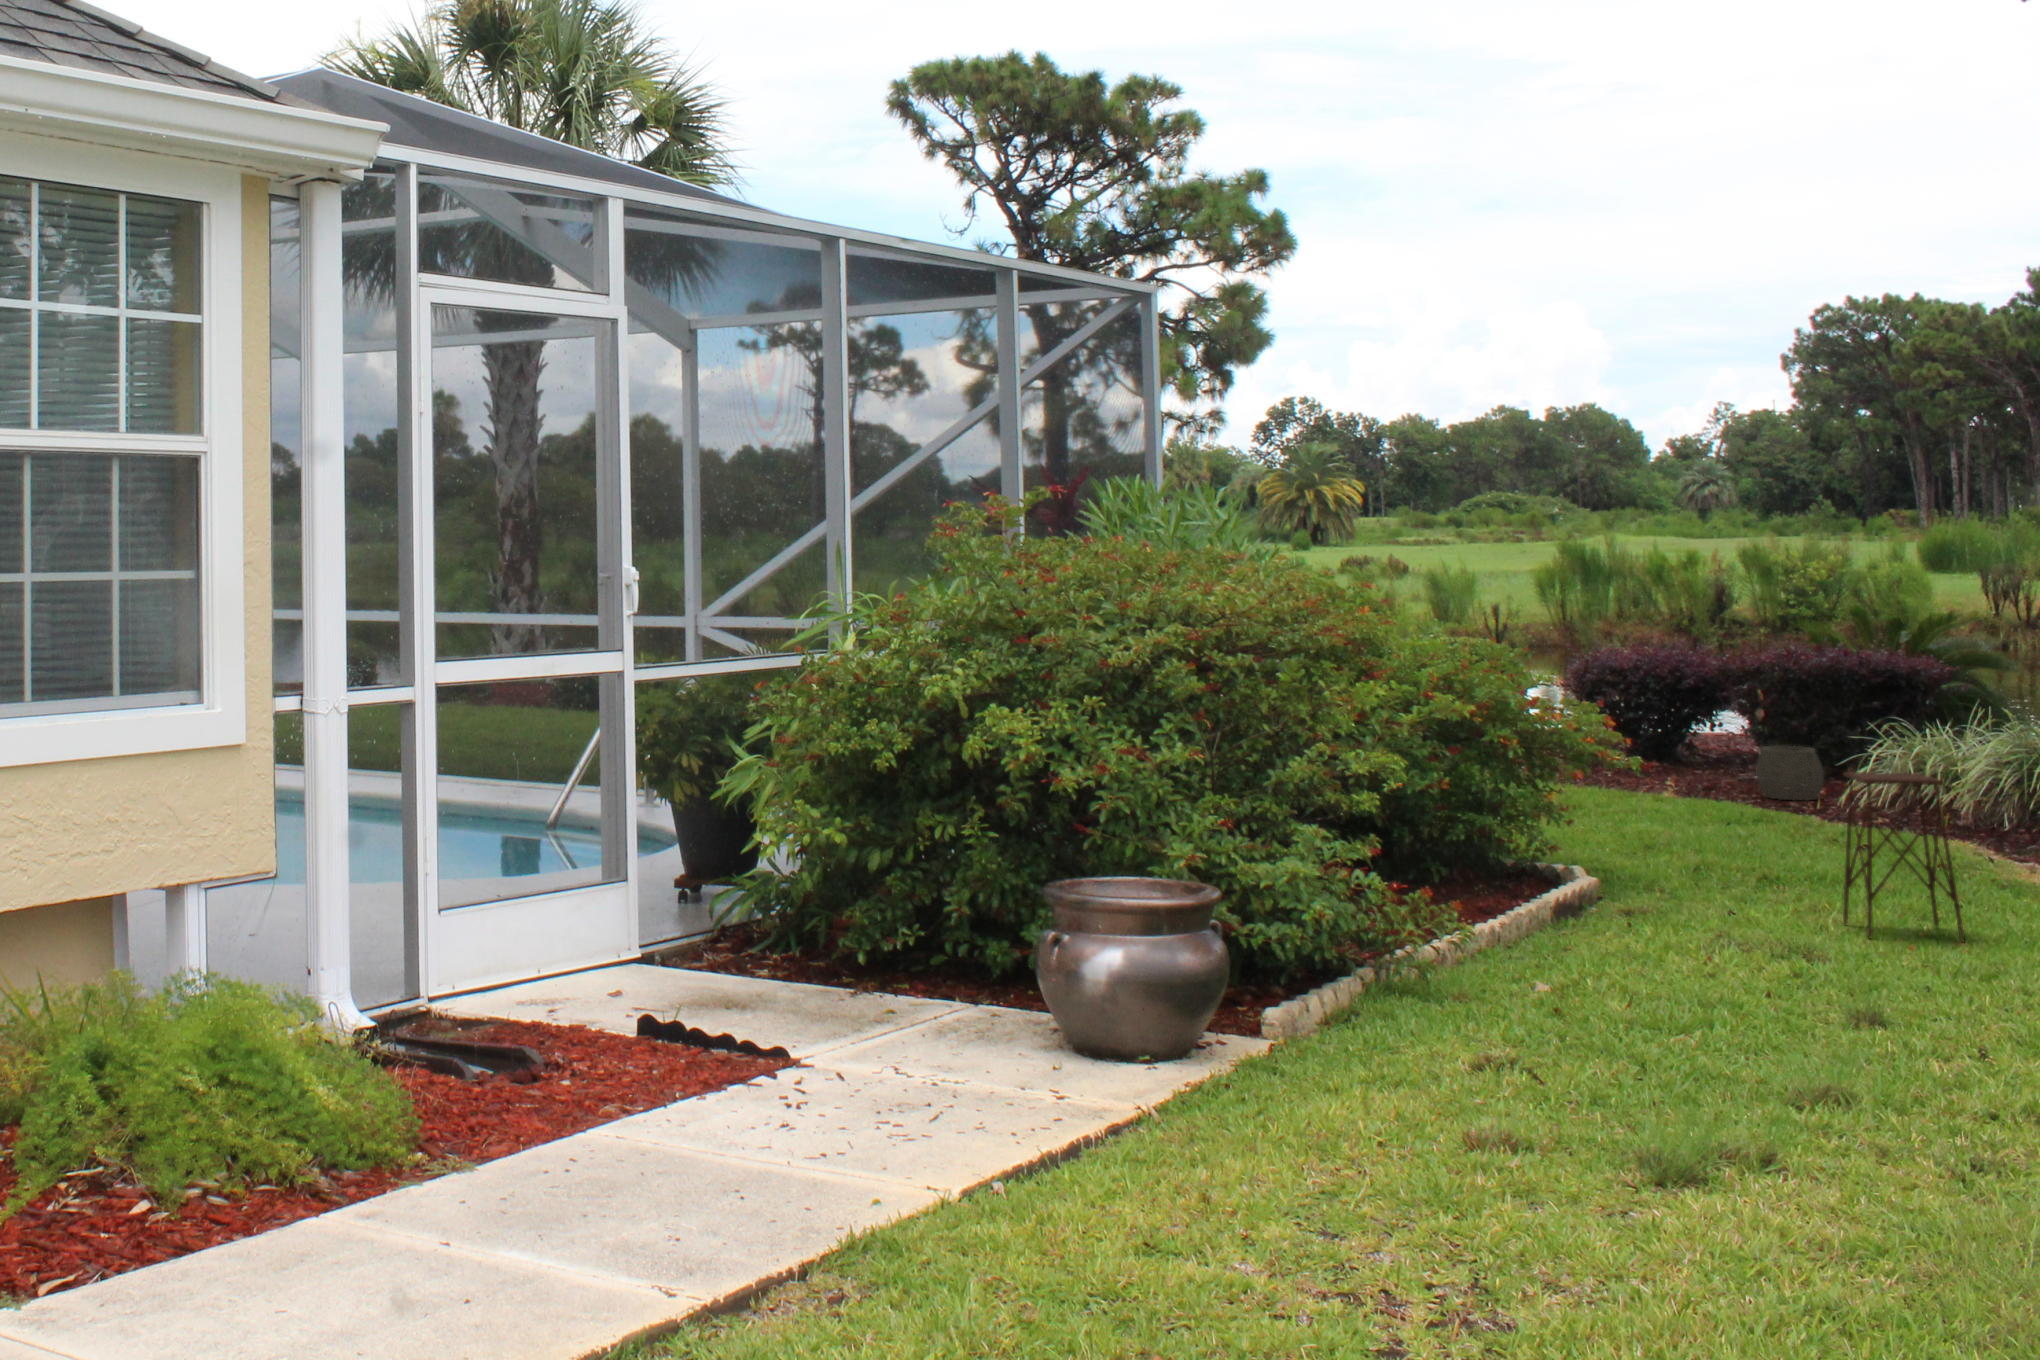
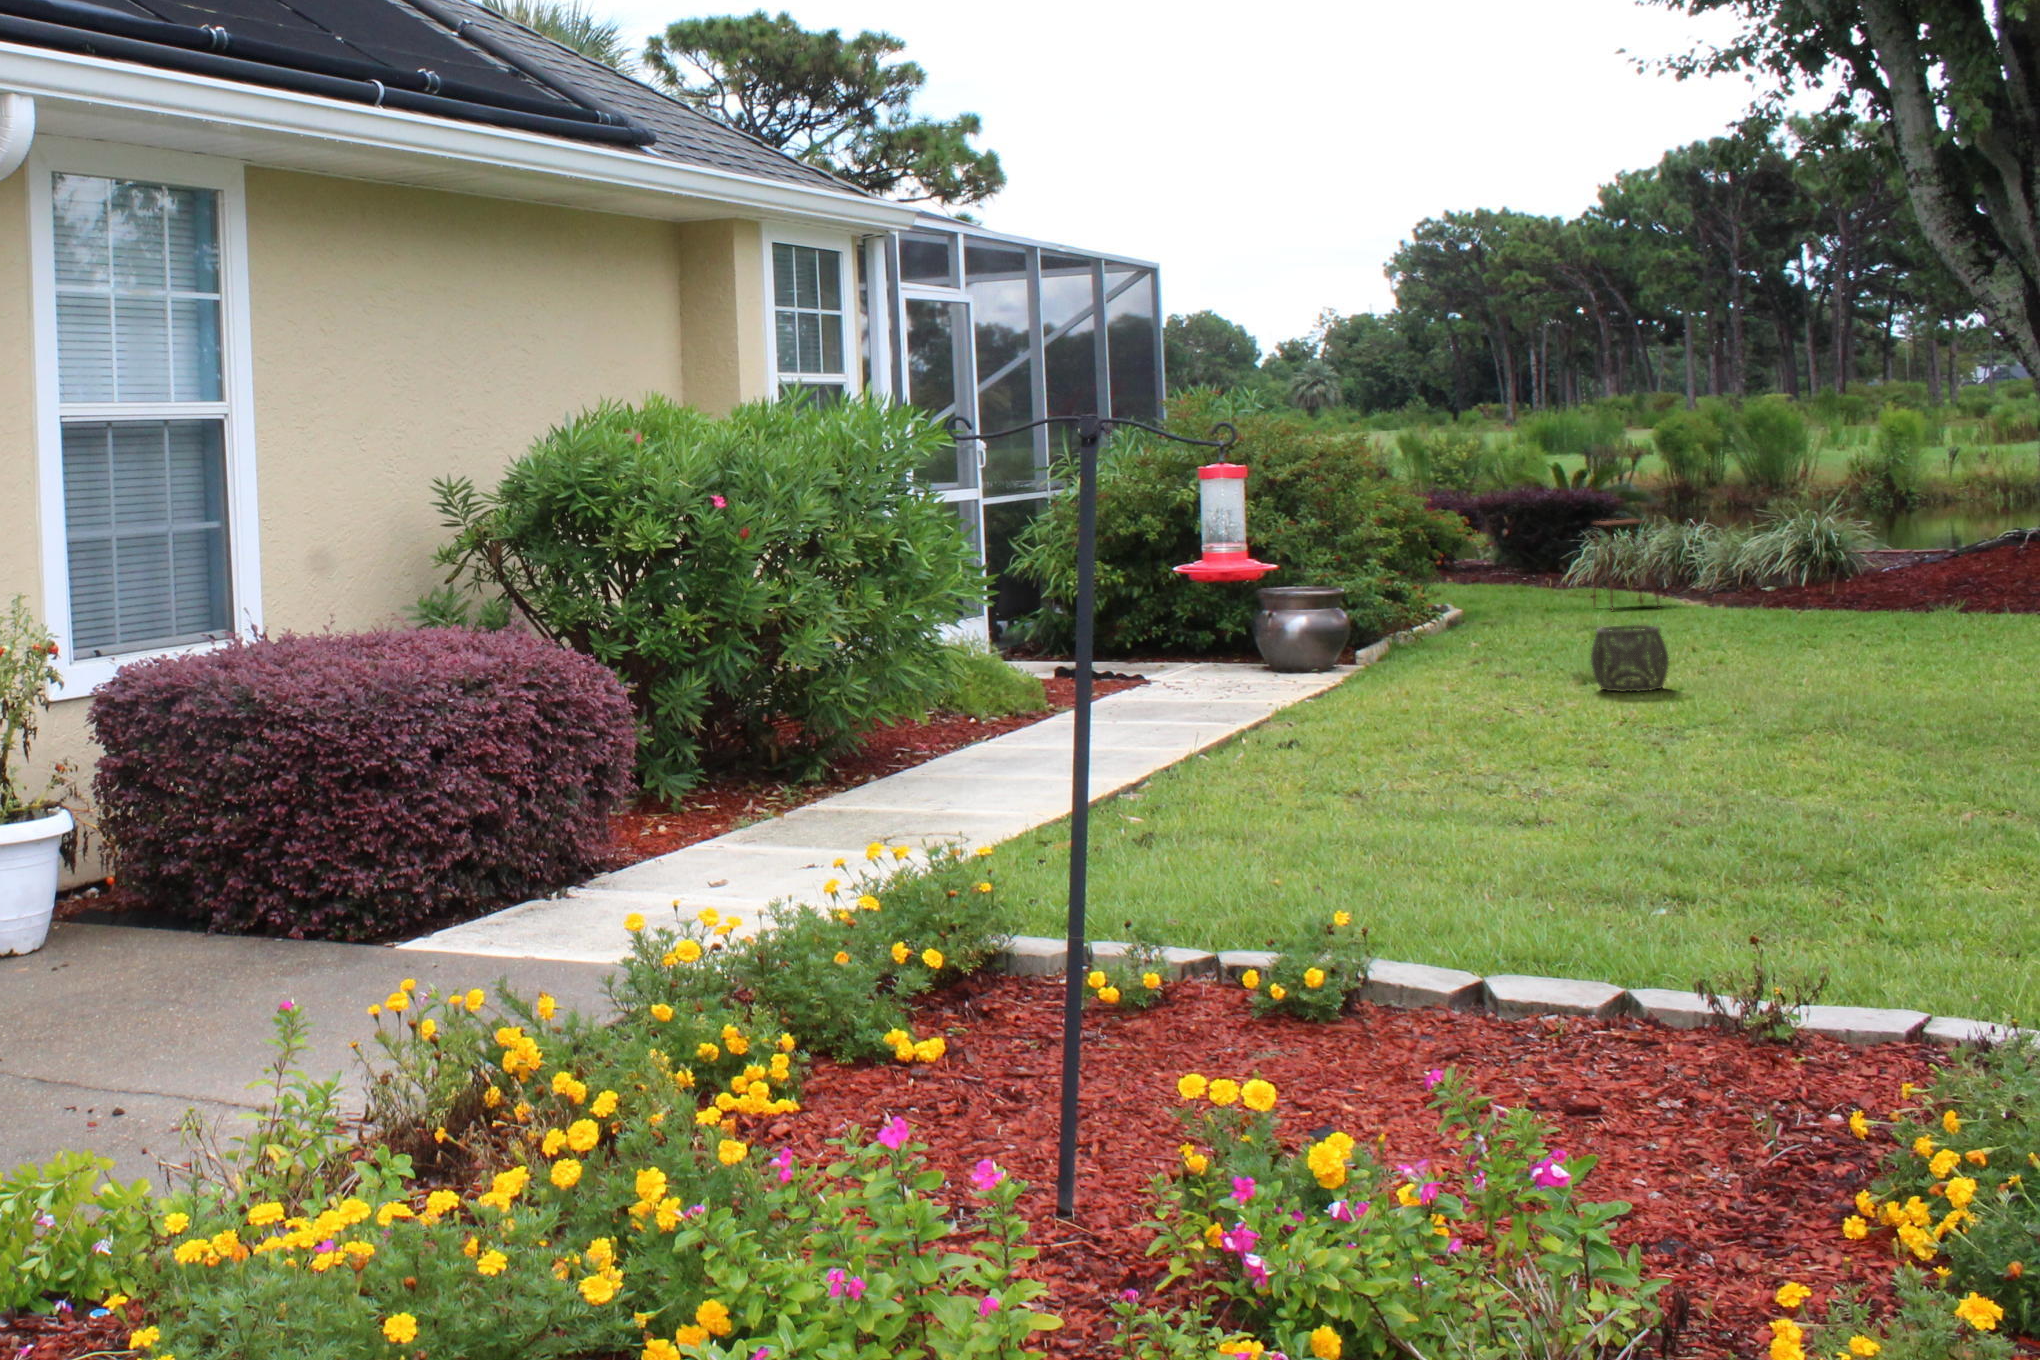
woven basket: present [1757,746,1823,801] -> present [1590,625,1669,692]

